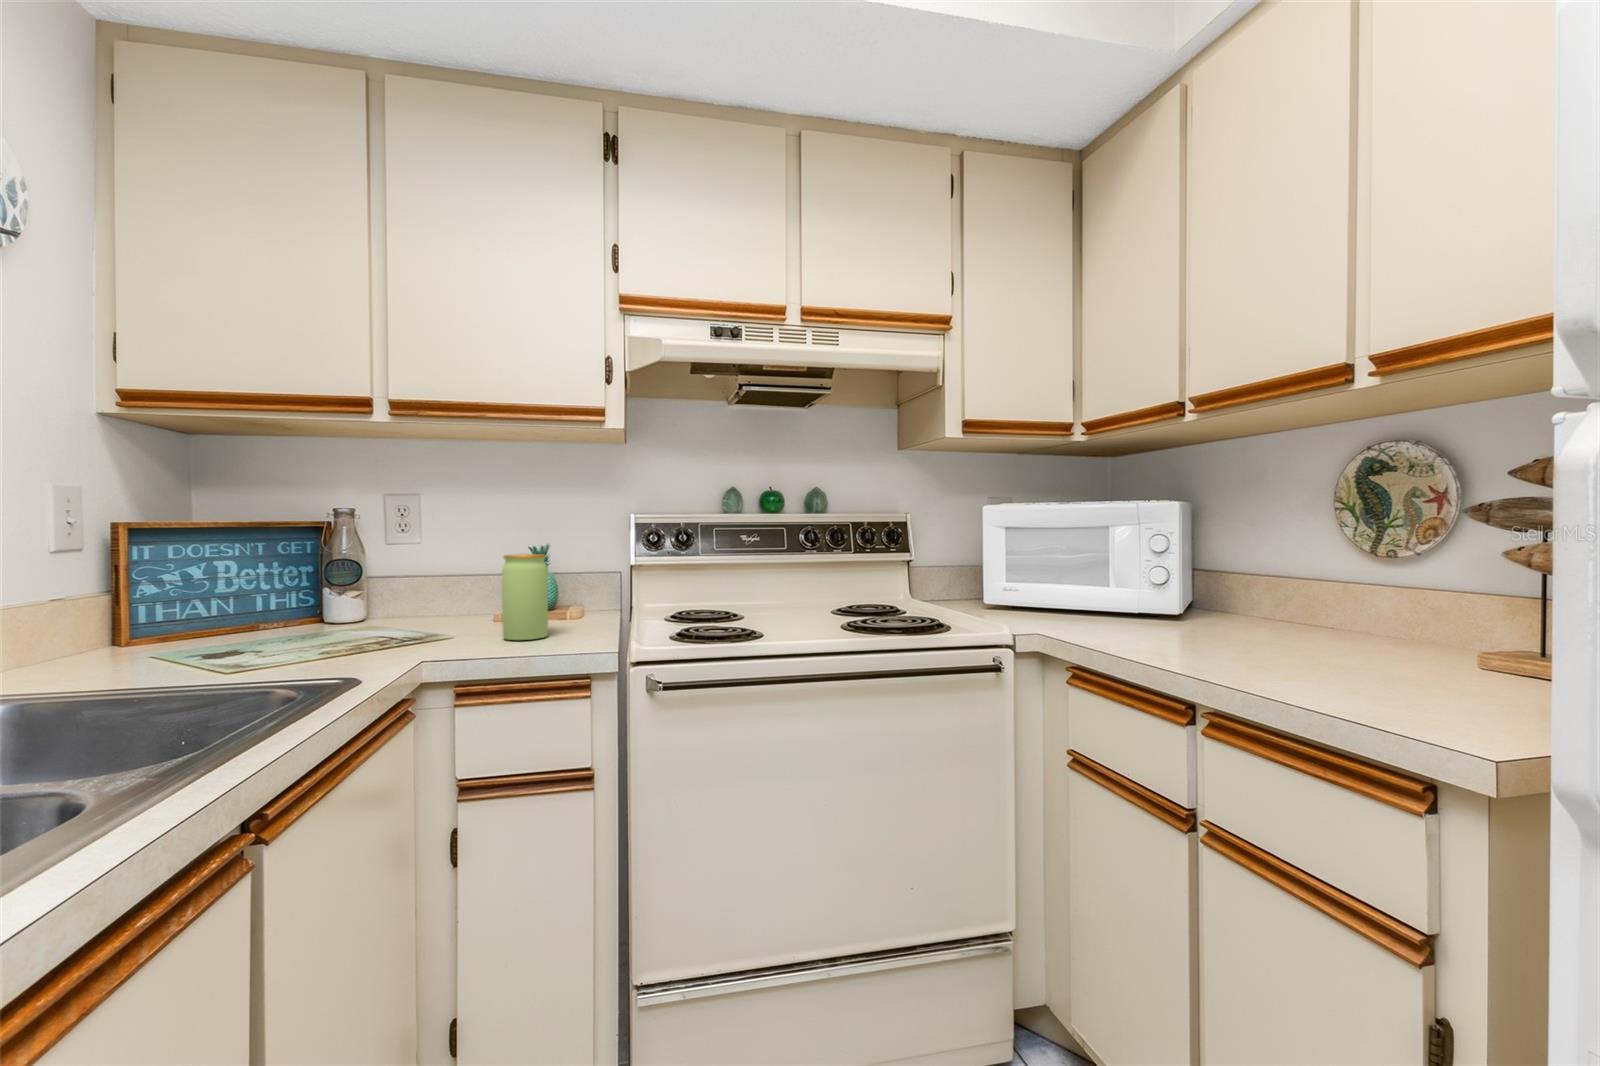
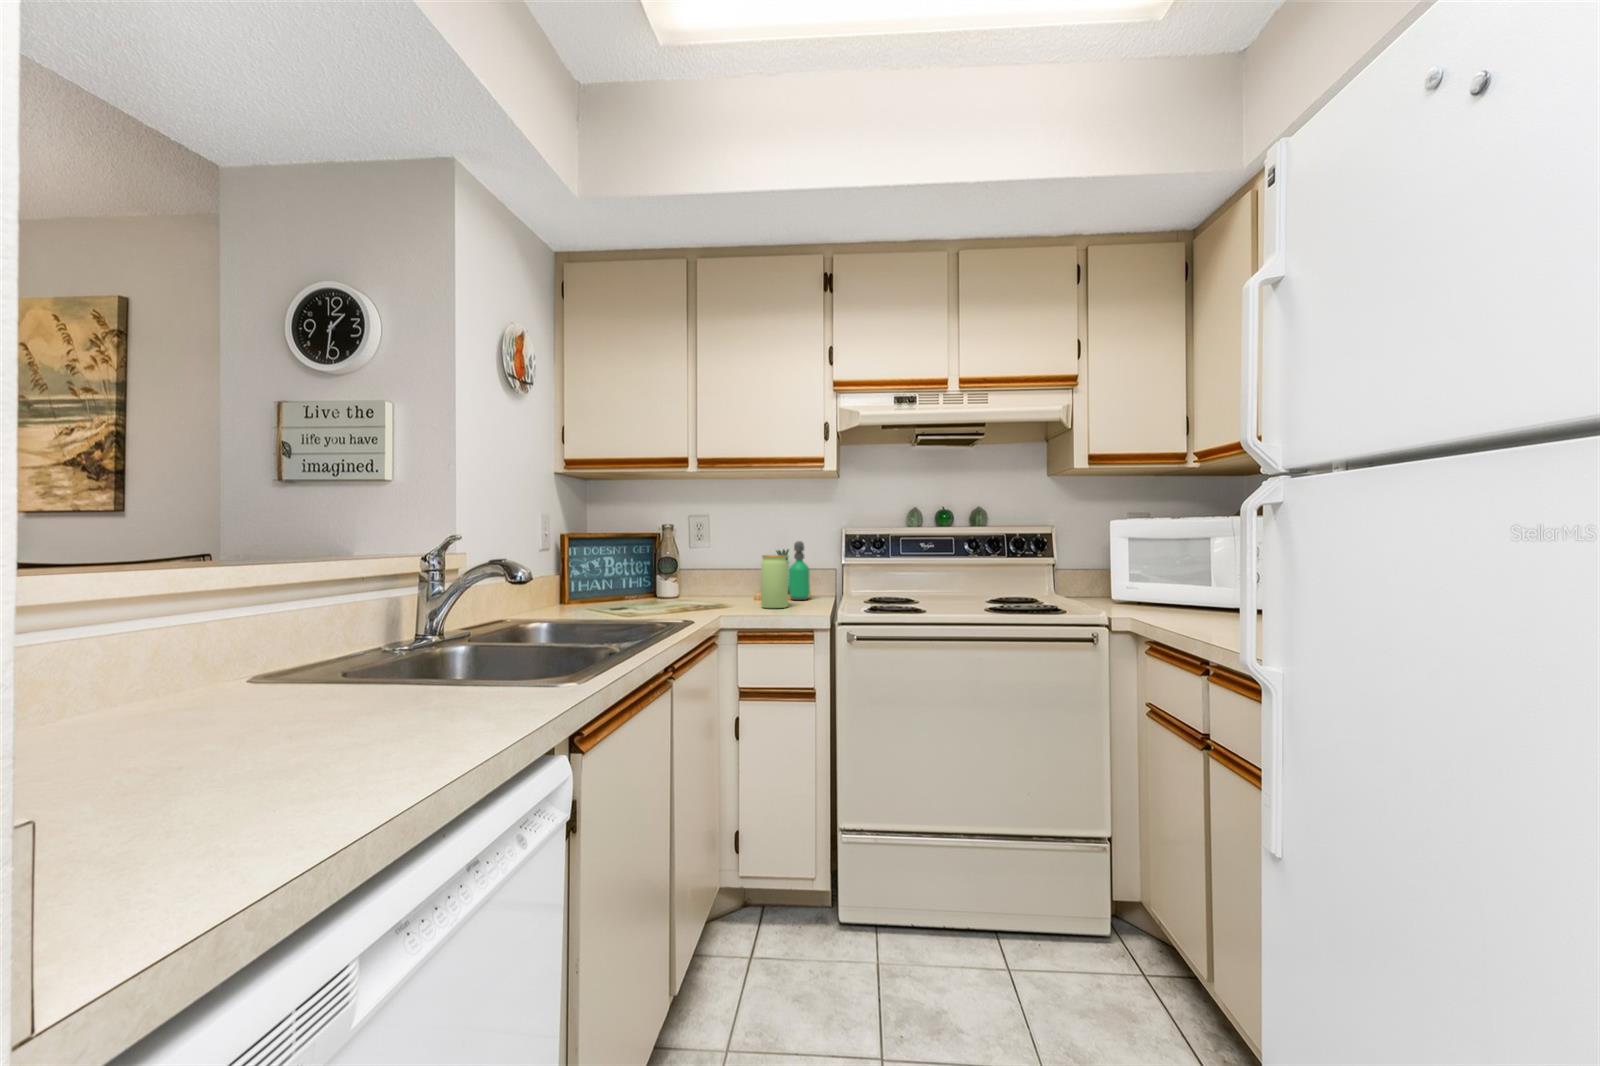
soap dispenser: none [550,533,582,622] -> present [789,541,810,600]

